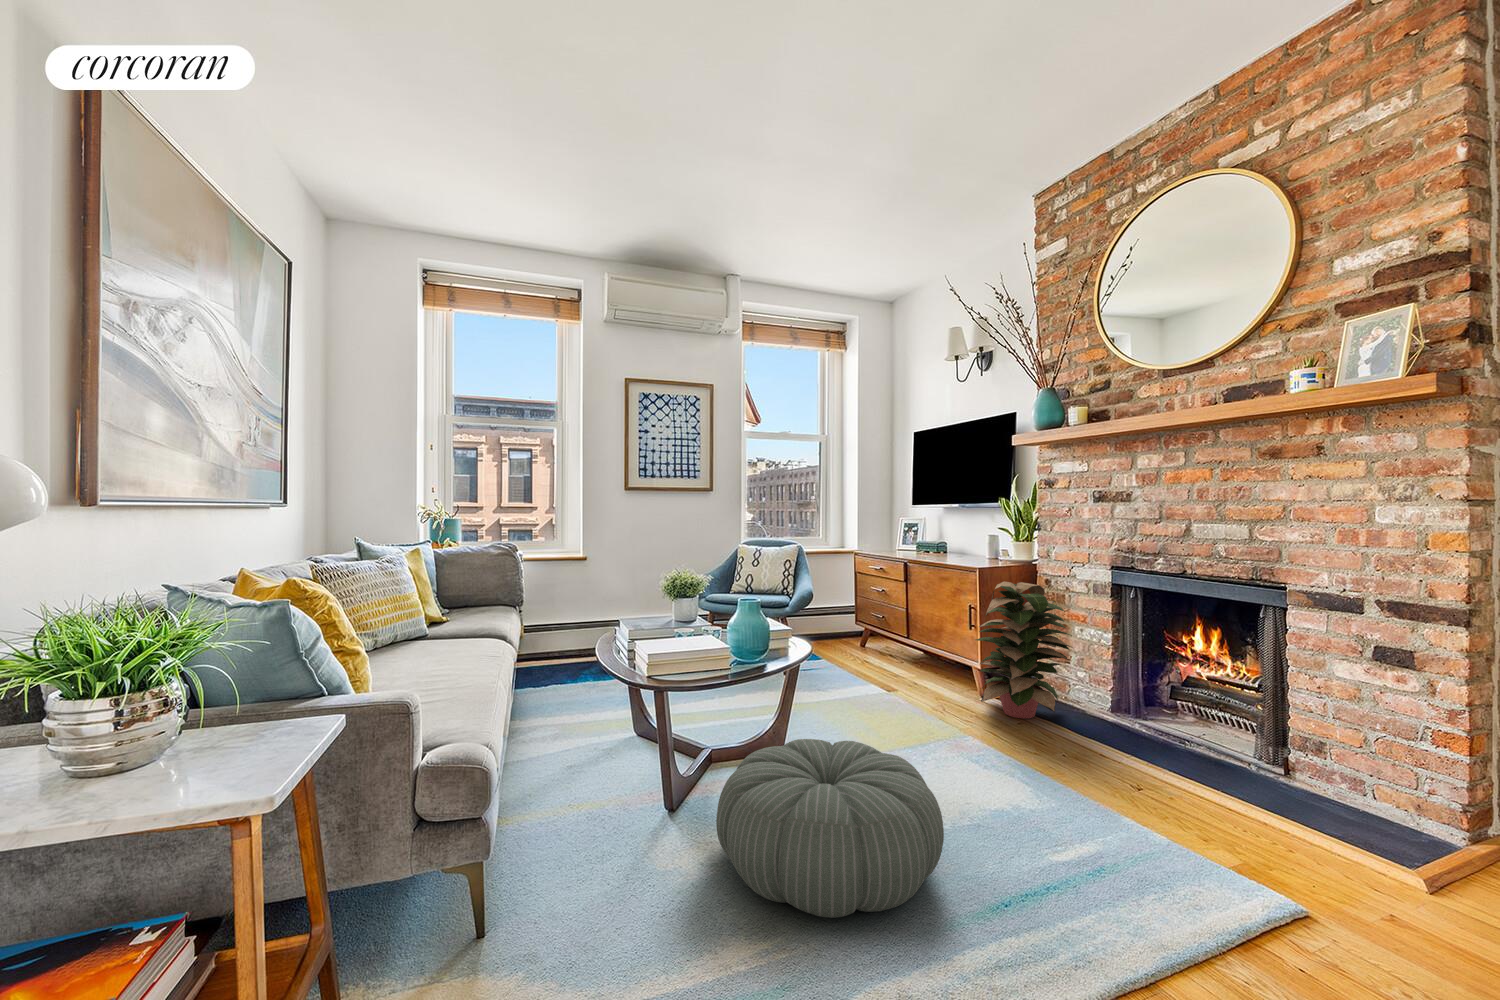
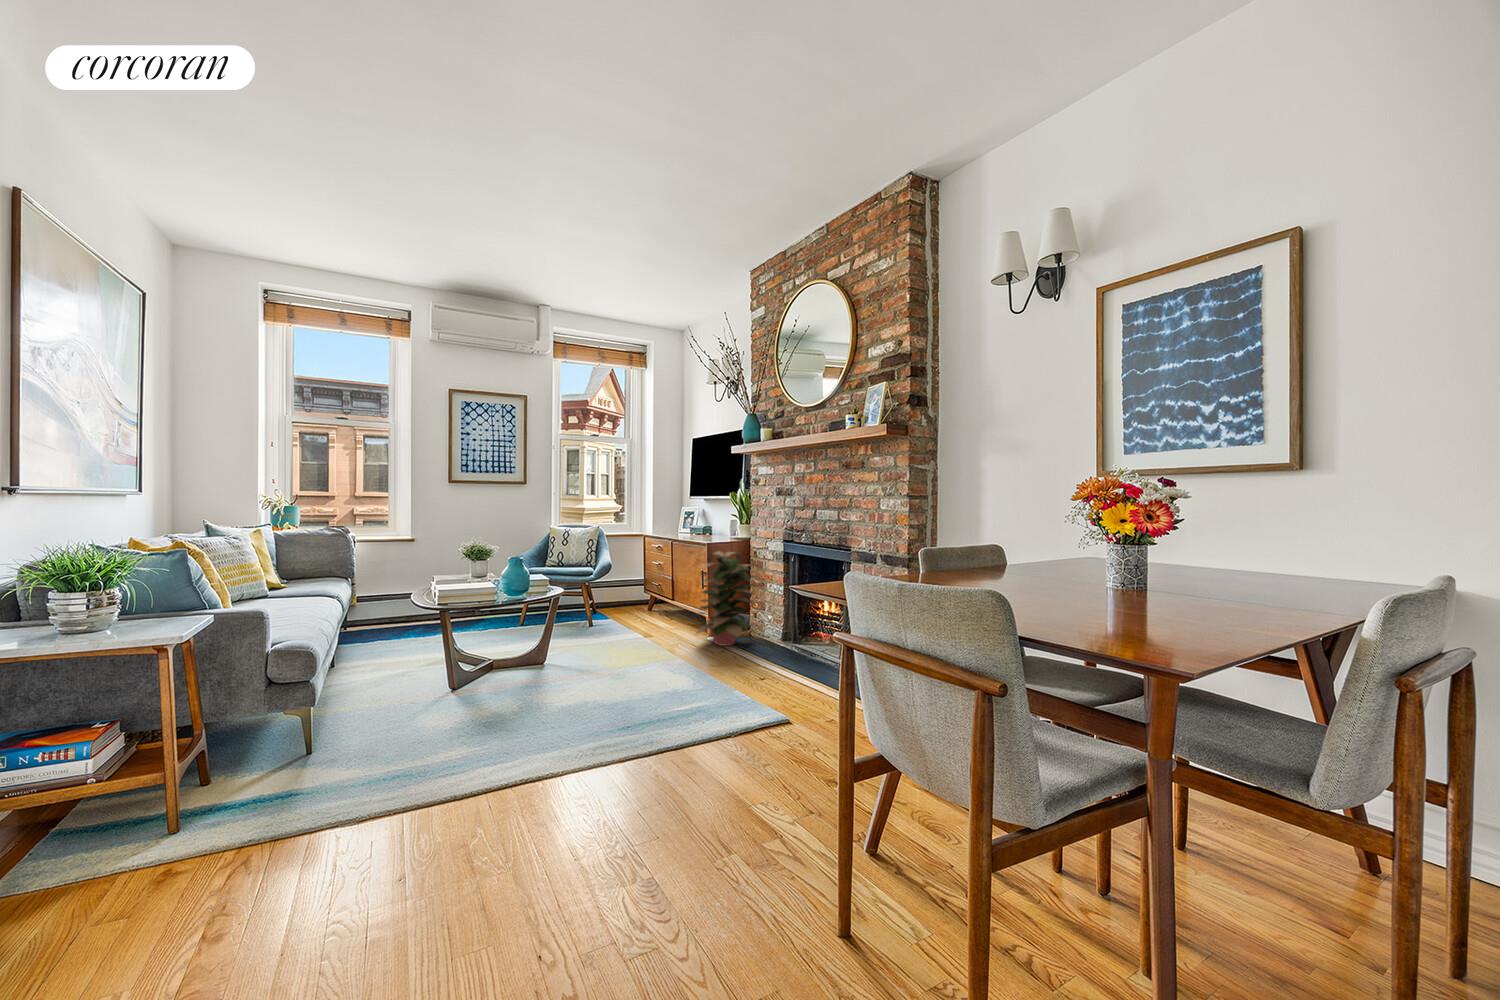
pouf: present [716,739,944,918] -> none [453,645,595,730]

